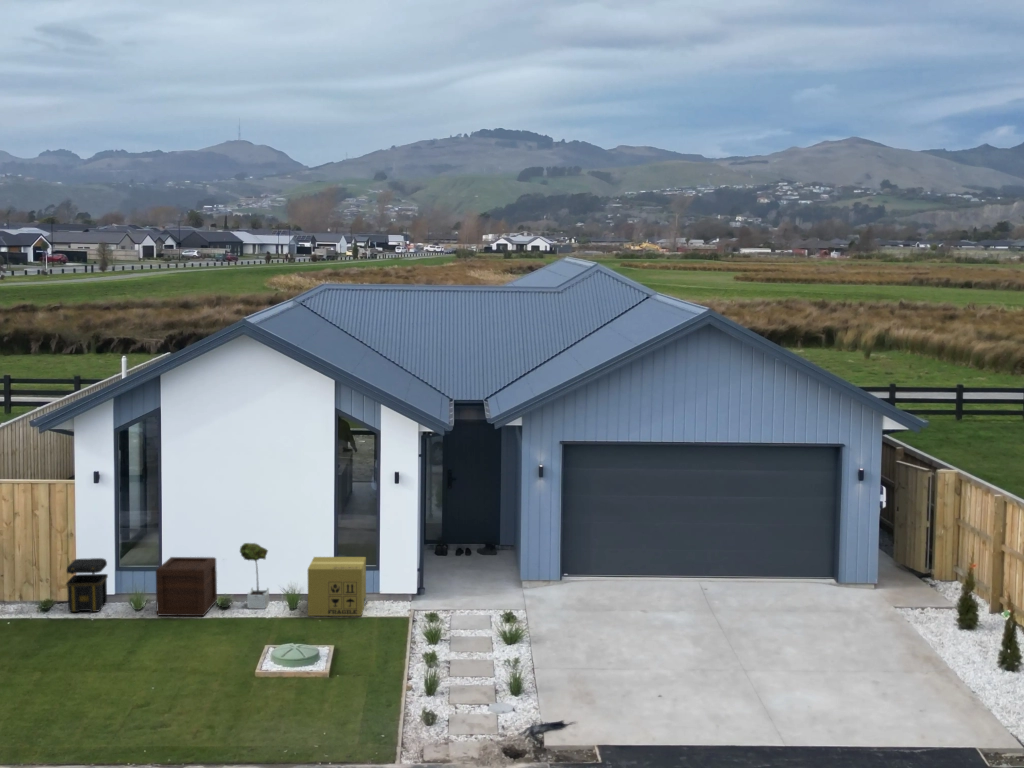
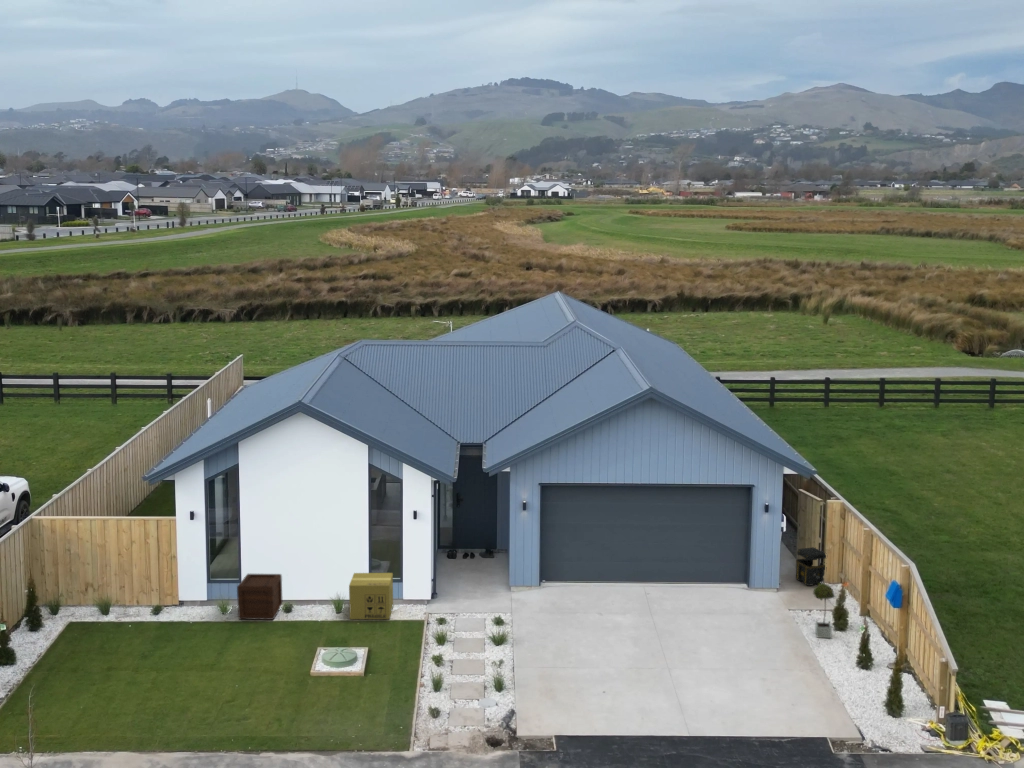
potted tree: present [240,543,269,609] -> present [813,584,835,638]
toolbox: present [66,558,108,612] -> present [796,547,826,586]

